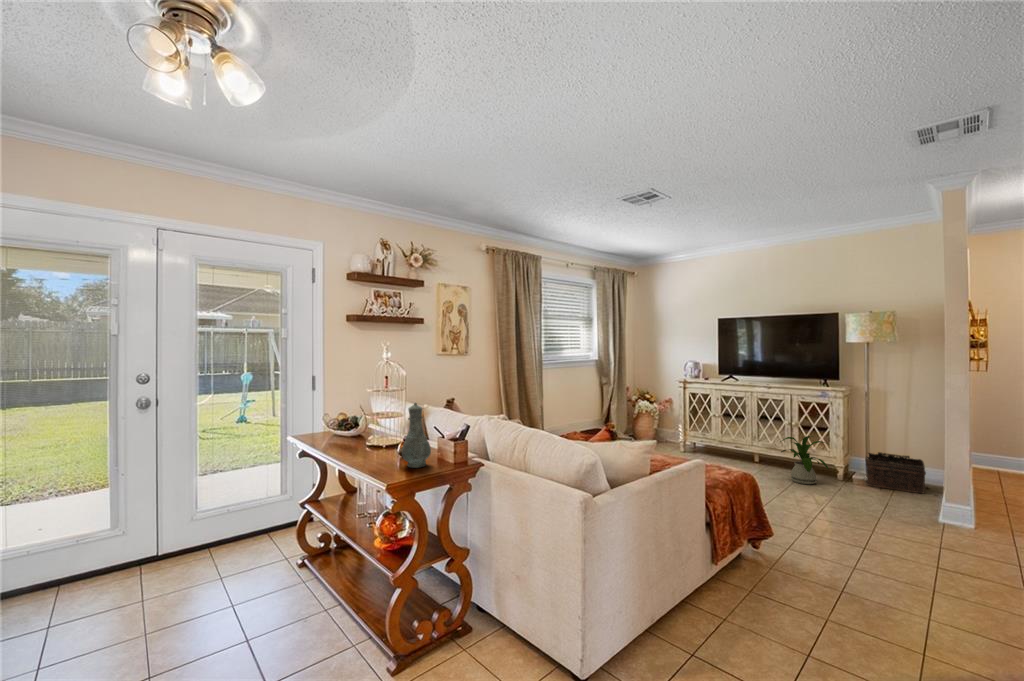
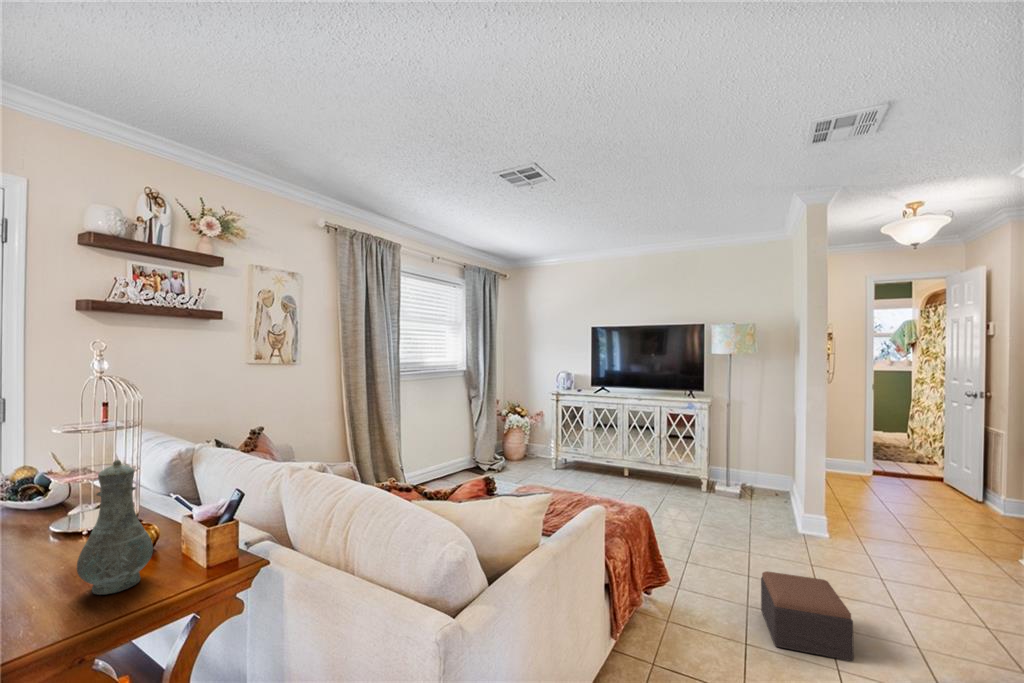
house plant: present [780,436,828,484] -> none [652,449,699,500]
basket: present [865,452,926,493] -> none [726,462,778,501]
footstool: none [865,537,947,614] -> present [761,572,854,661]

